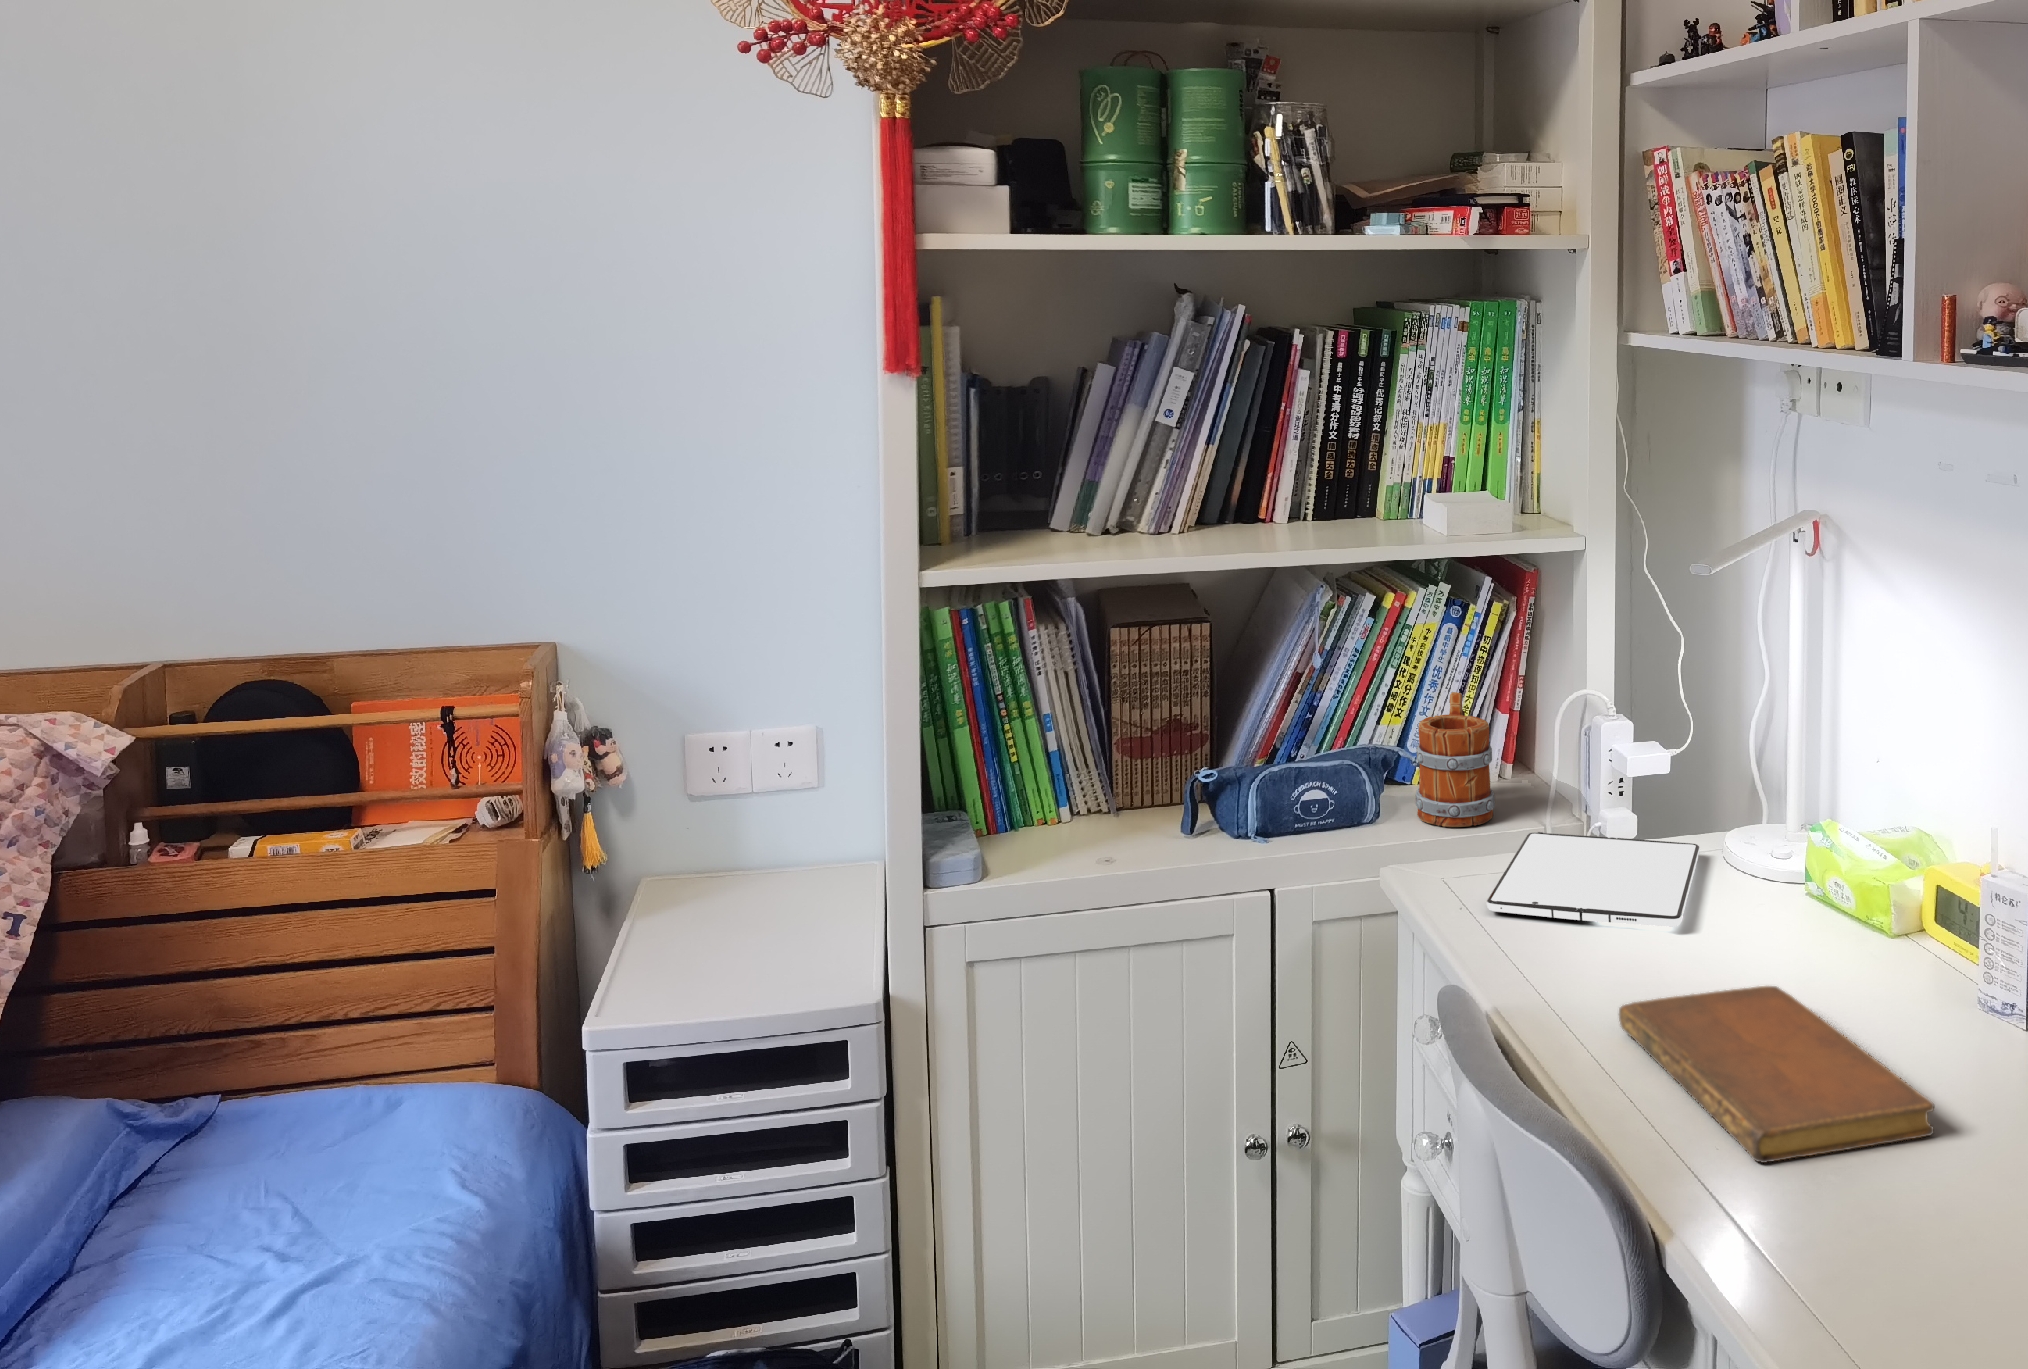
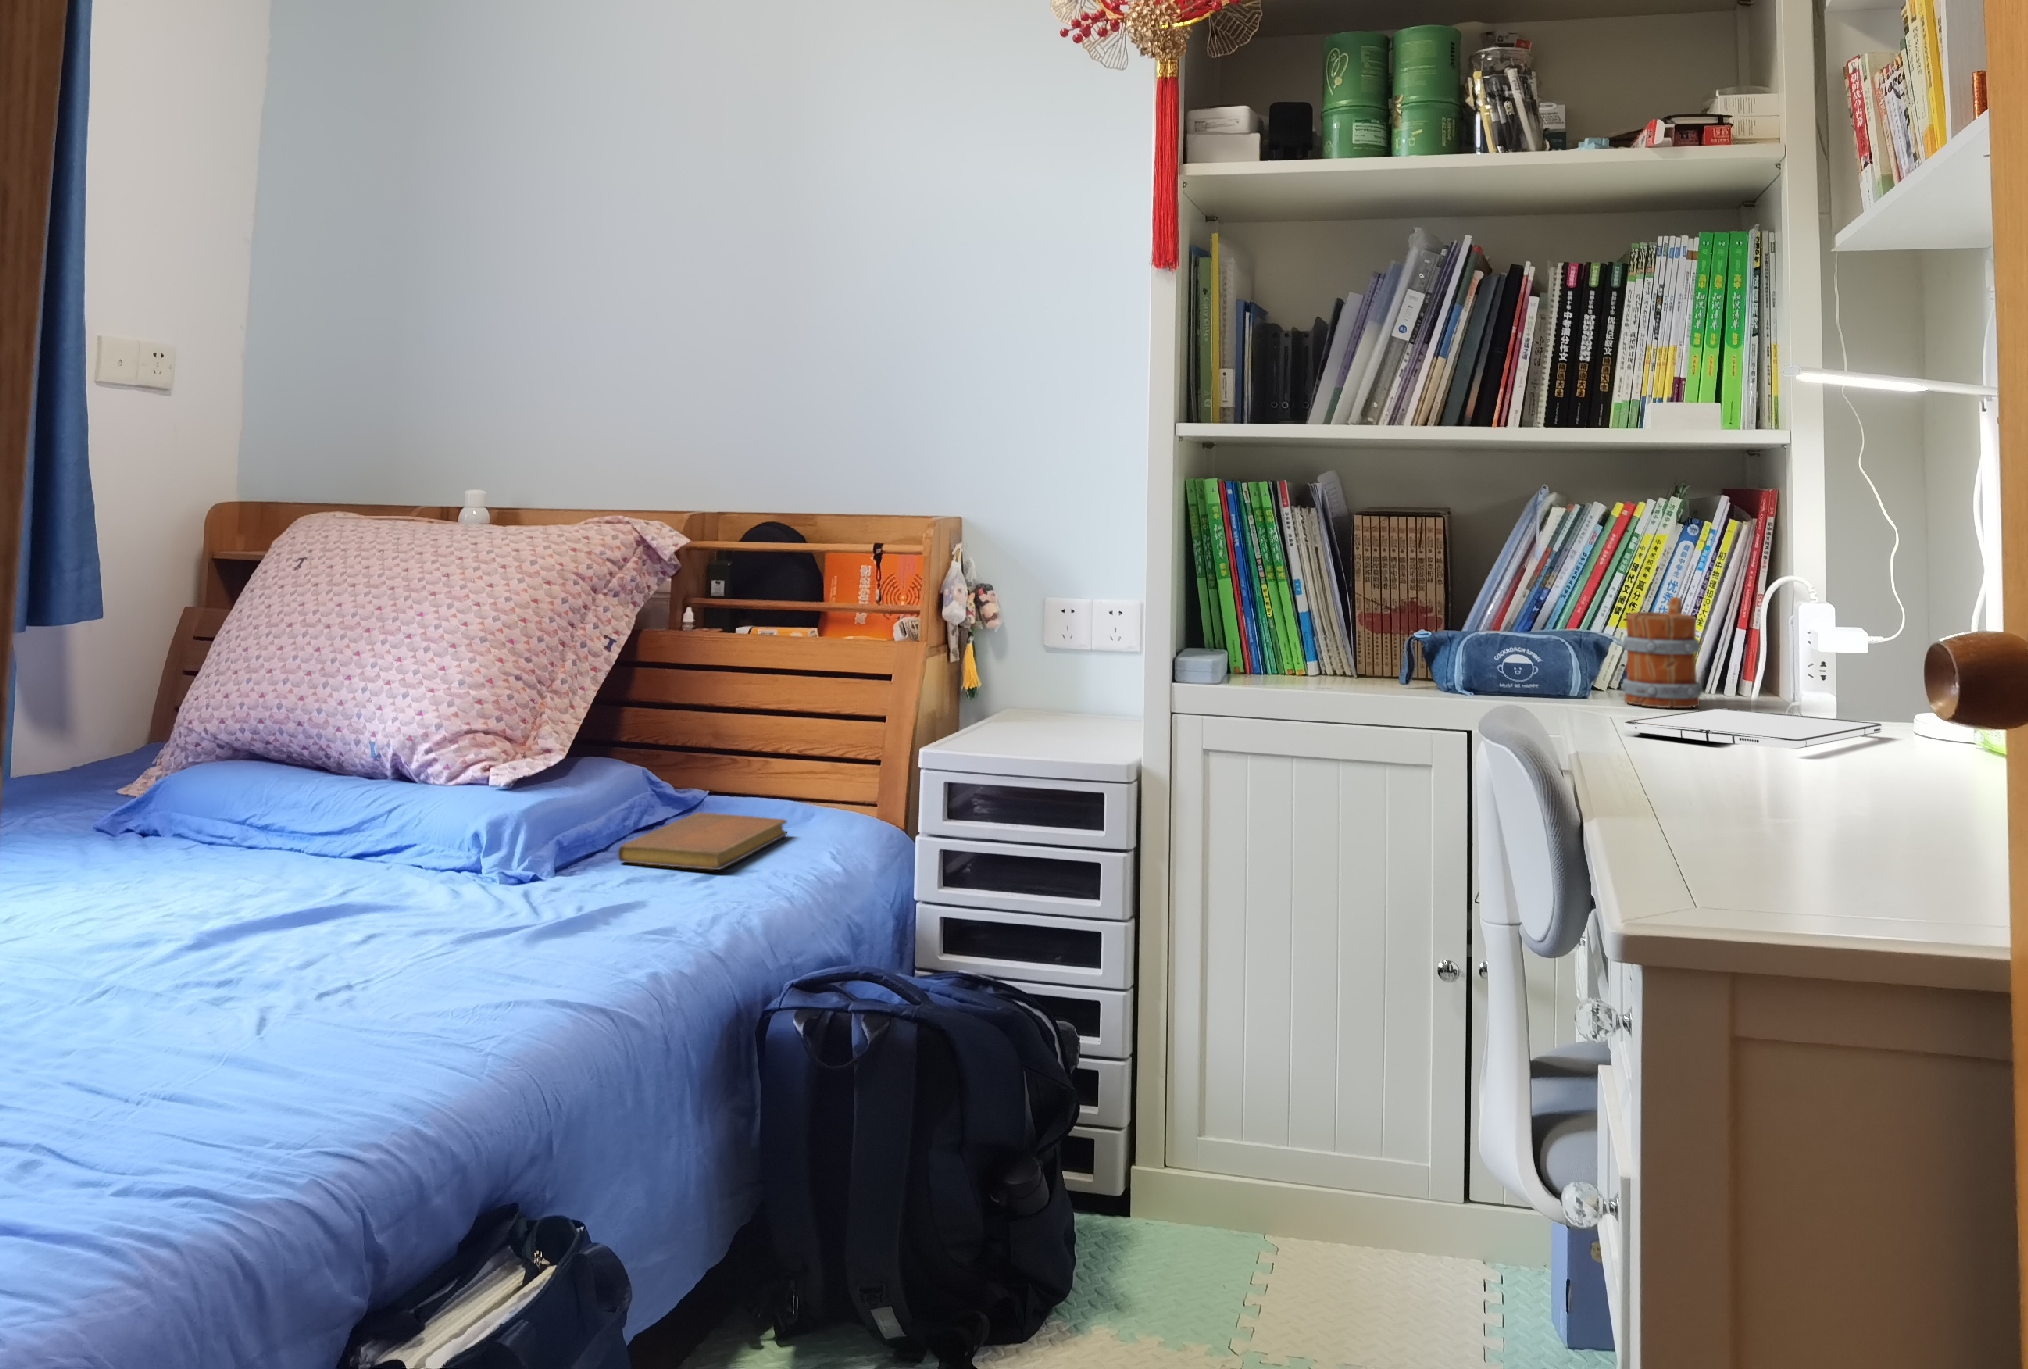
notebook: present [1619,986,1934,1163] -> present [618,813,787,870]

